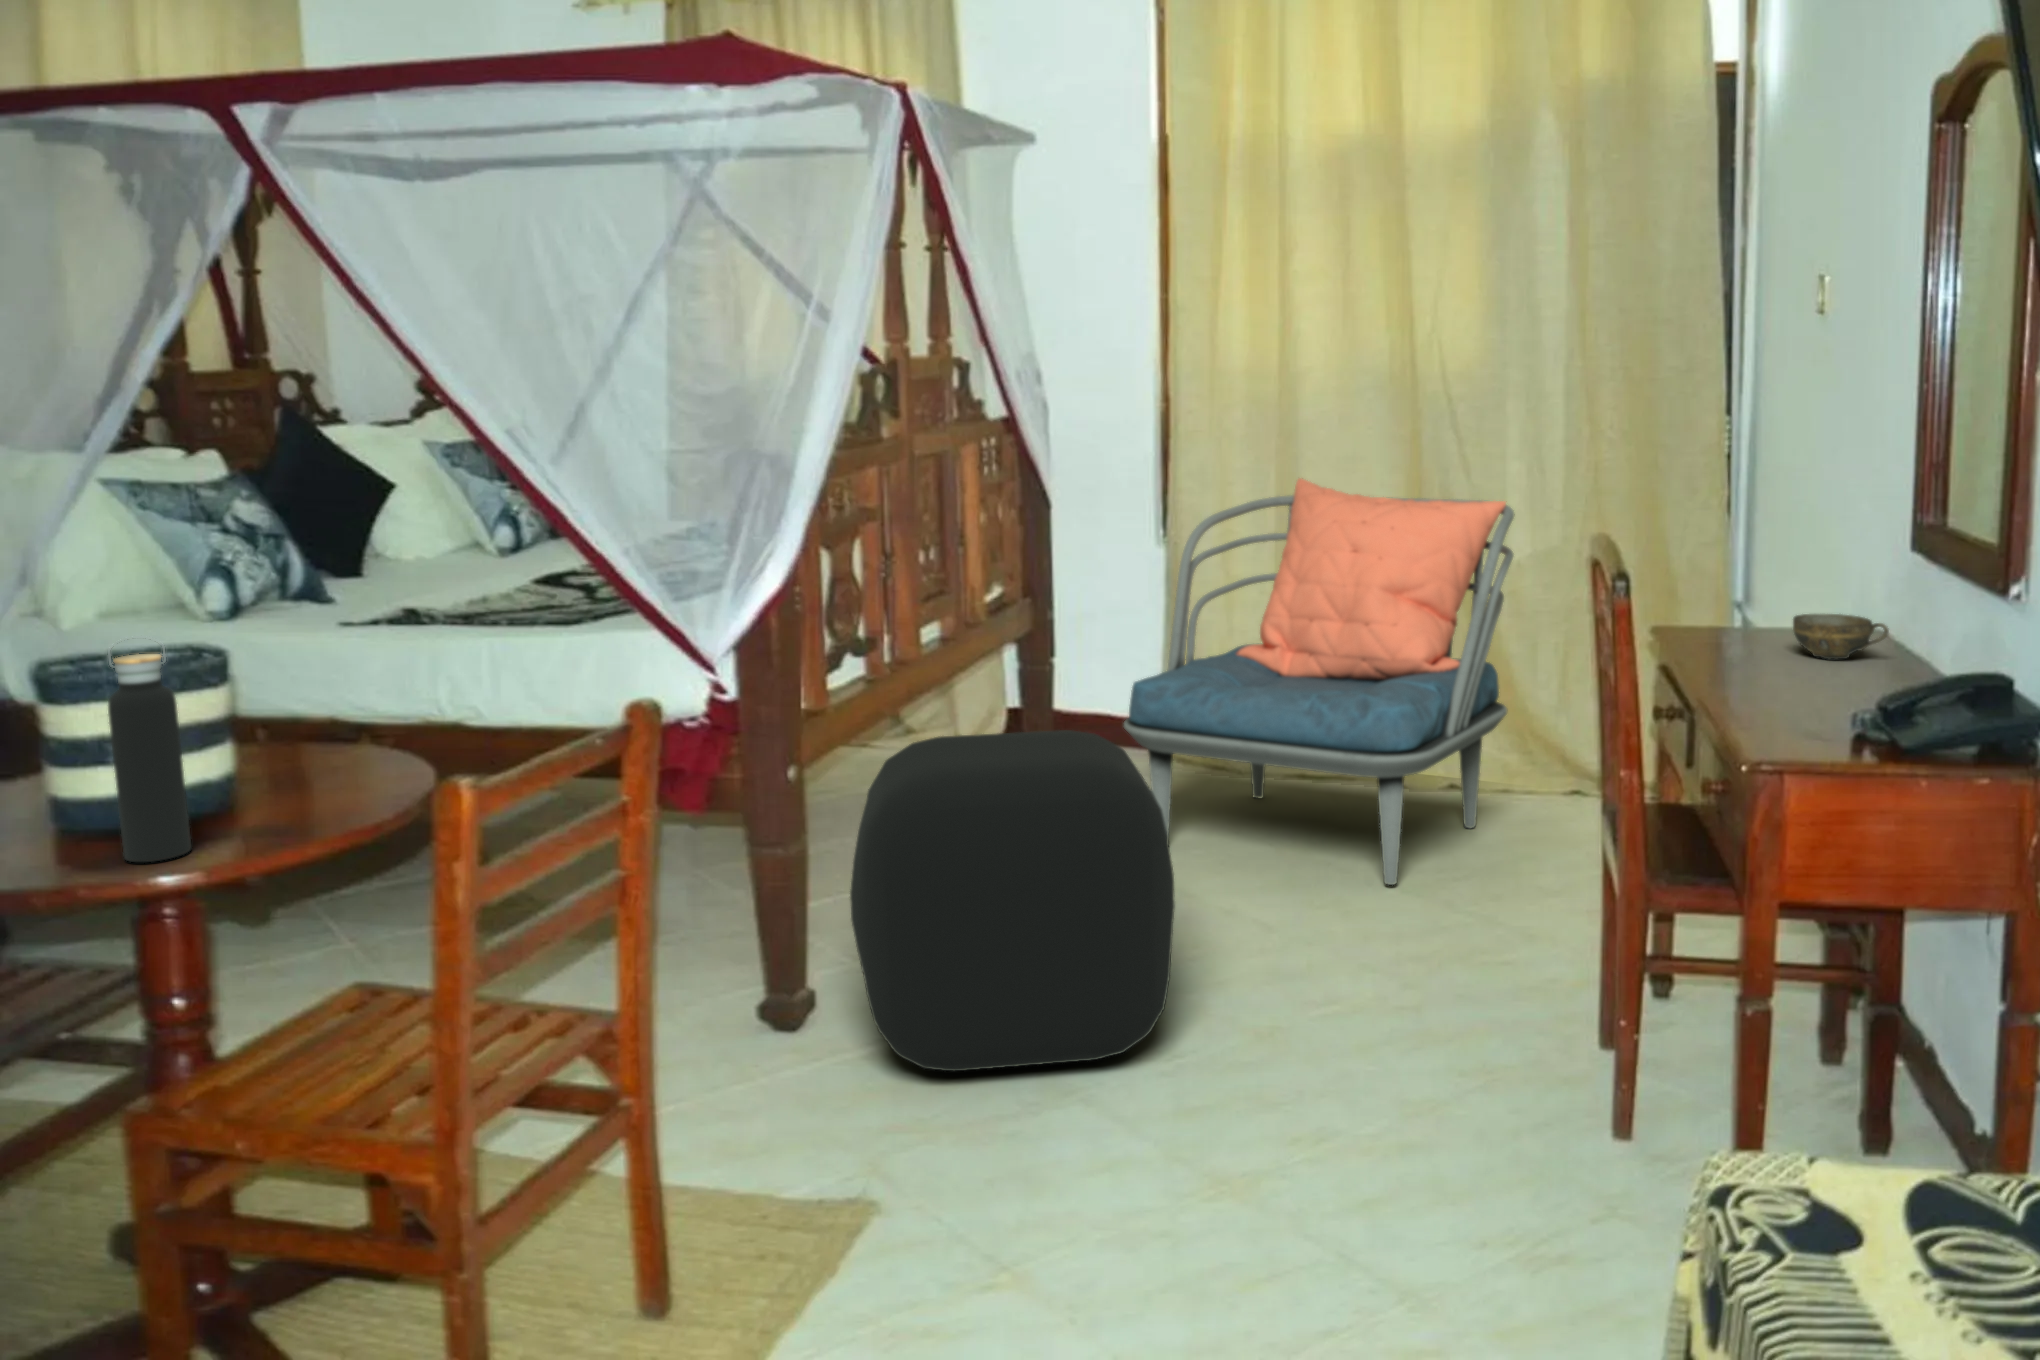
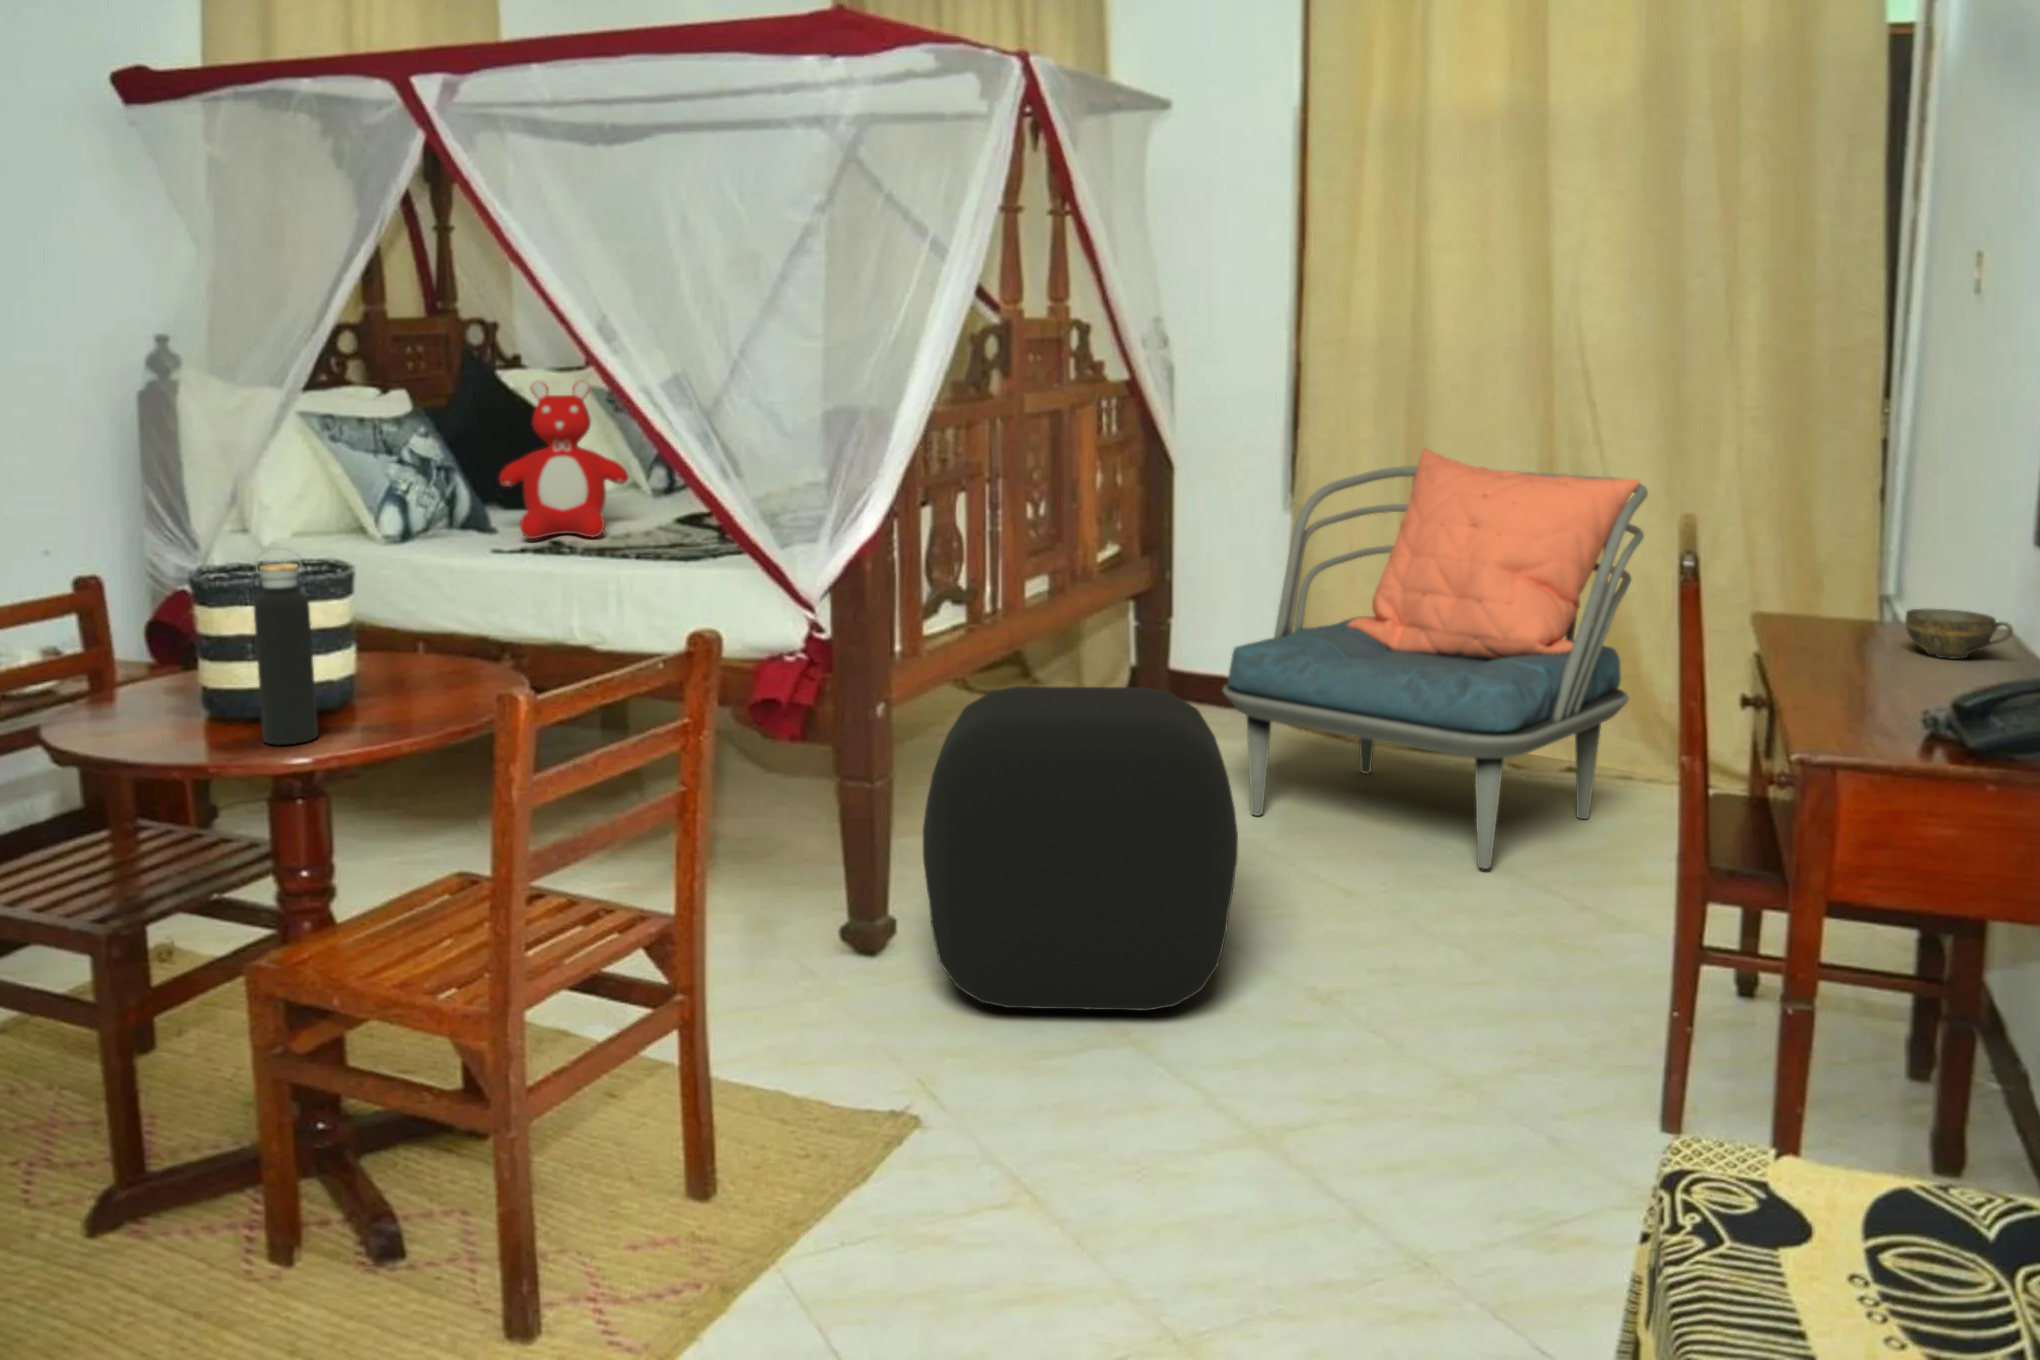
teddy bear: none [337,434,486,607] -> present [499,381,629,539]

